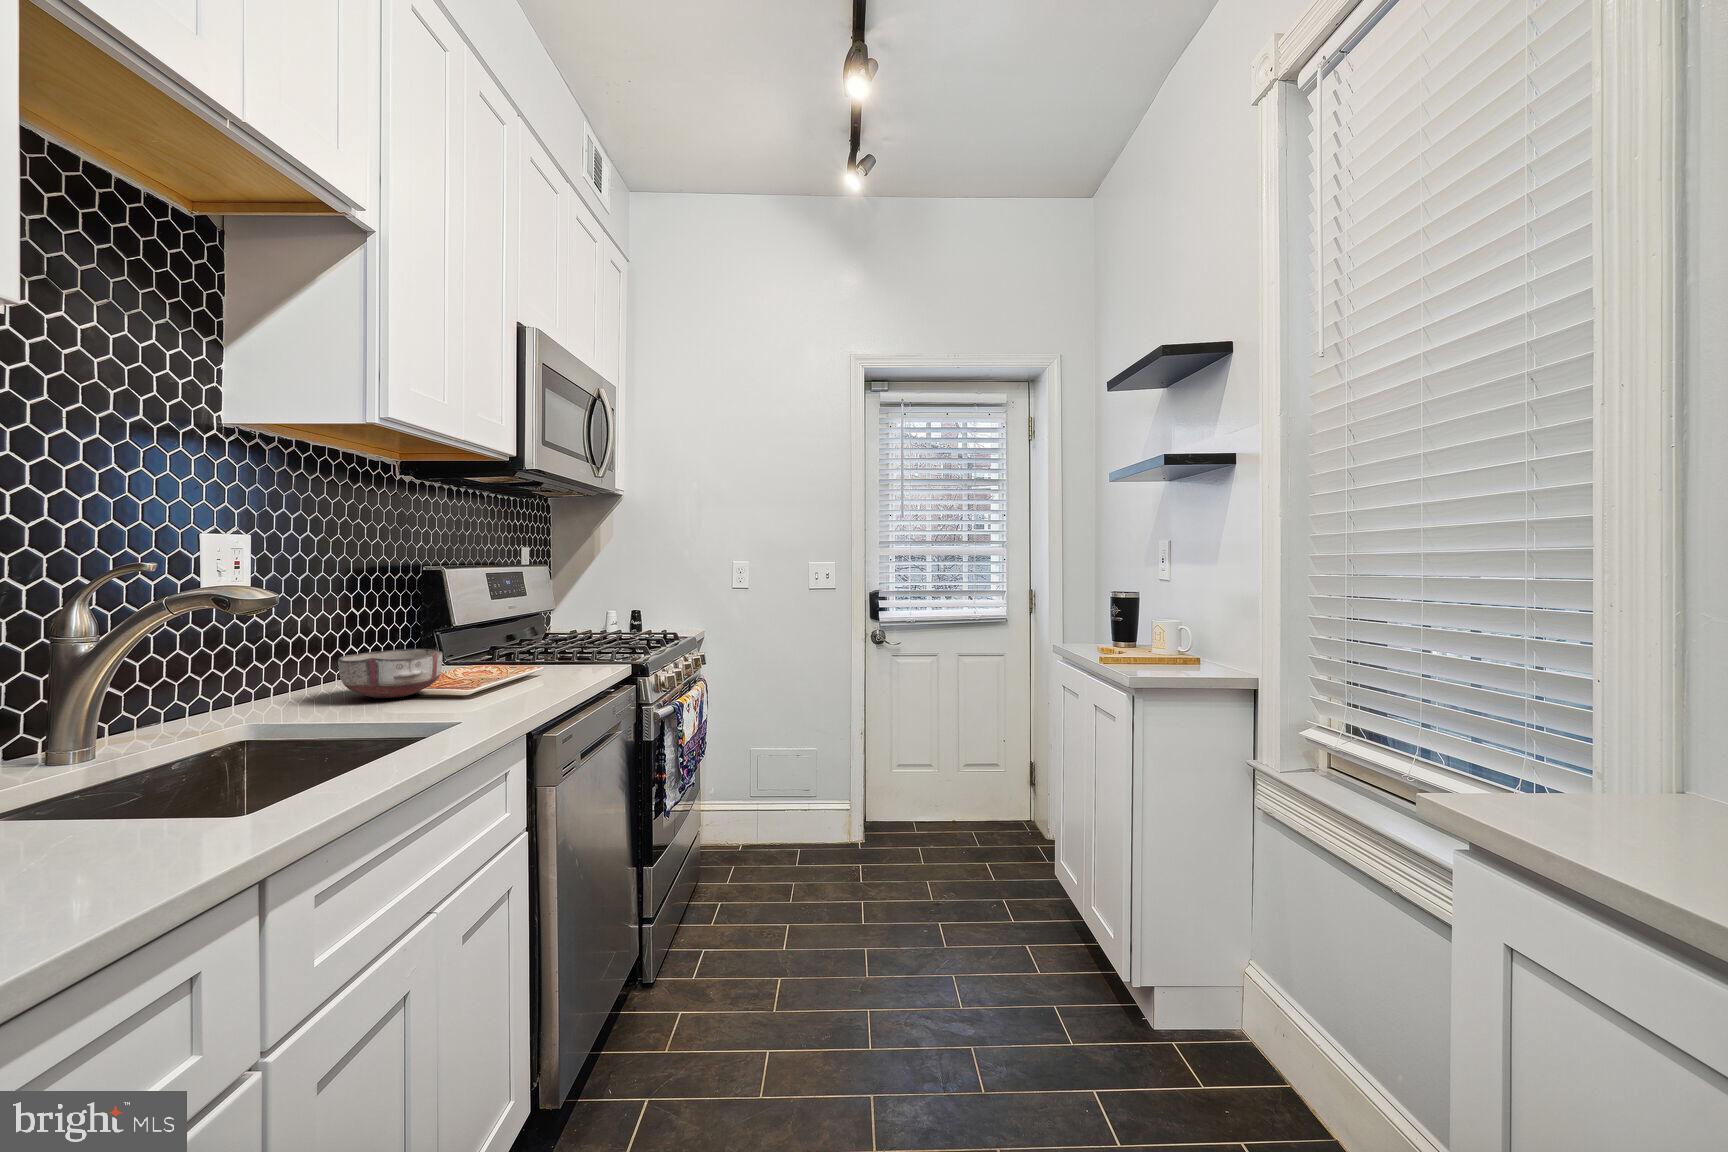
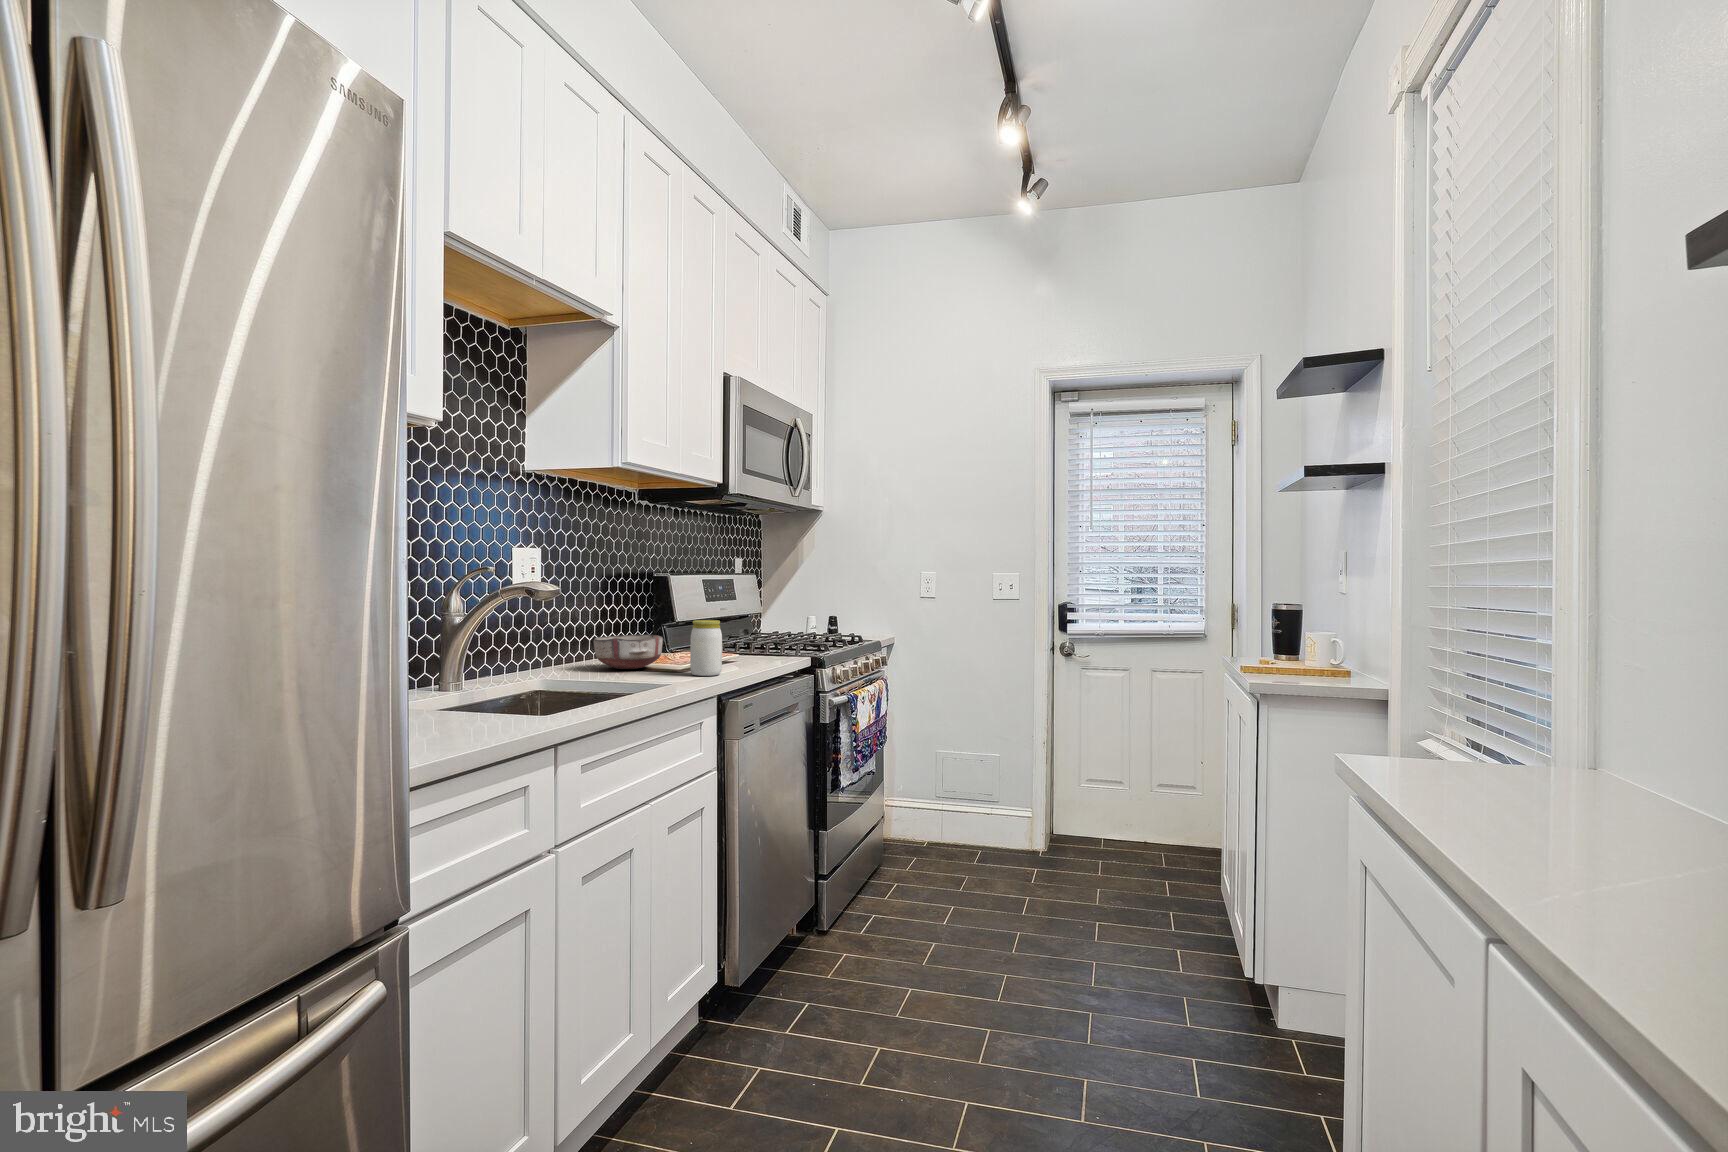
jar: none [486,630,531,704] -> present [690,620,722,676]

